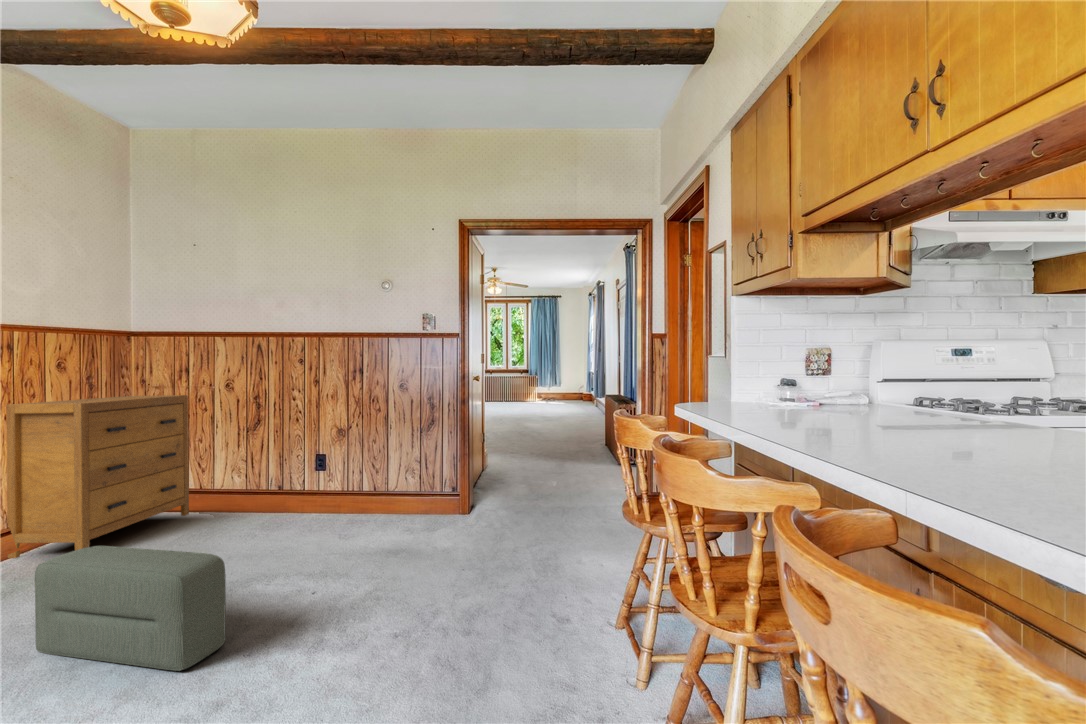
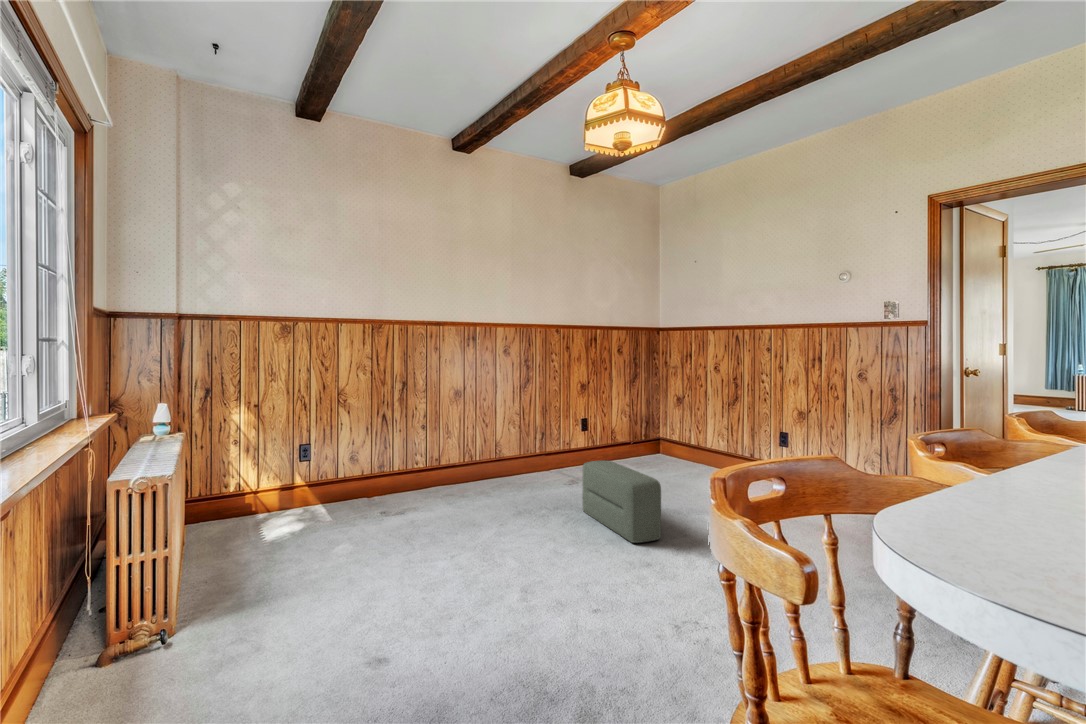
dresser: present [7,395,189,558] -> none [593,373,690,473]

